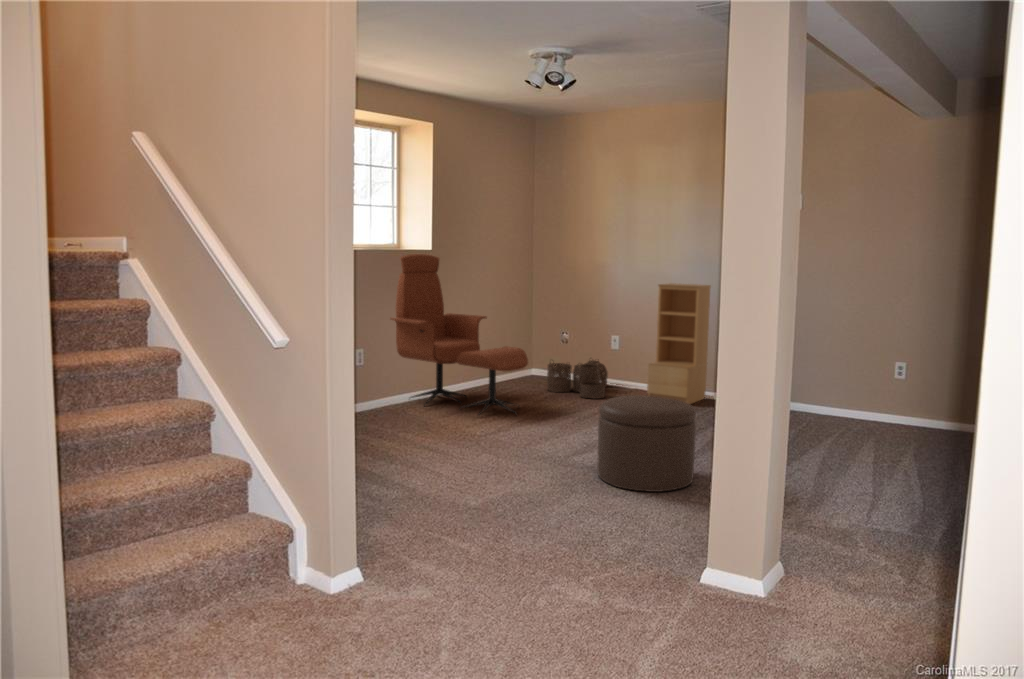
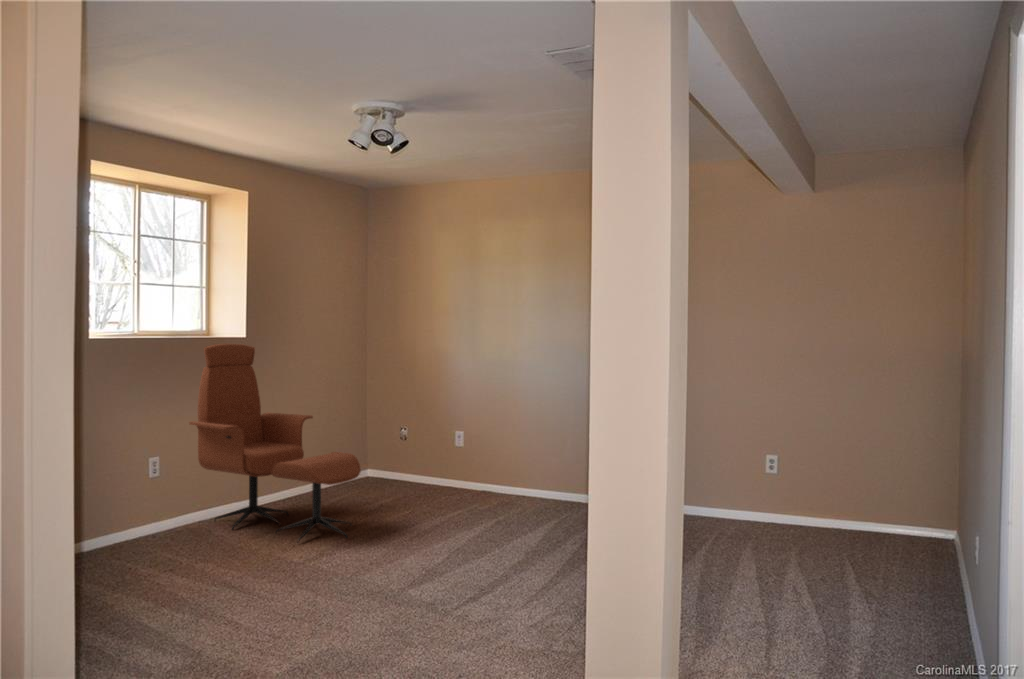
bookshelf: present [647,283,711,404] -> none [501,372,567,511]
woven basket: present [547,360,608,398] -> none [387,457,457,507]
ottoman: present [597,395,696,492] -> none [441,518,561,648]

